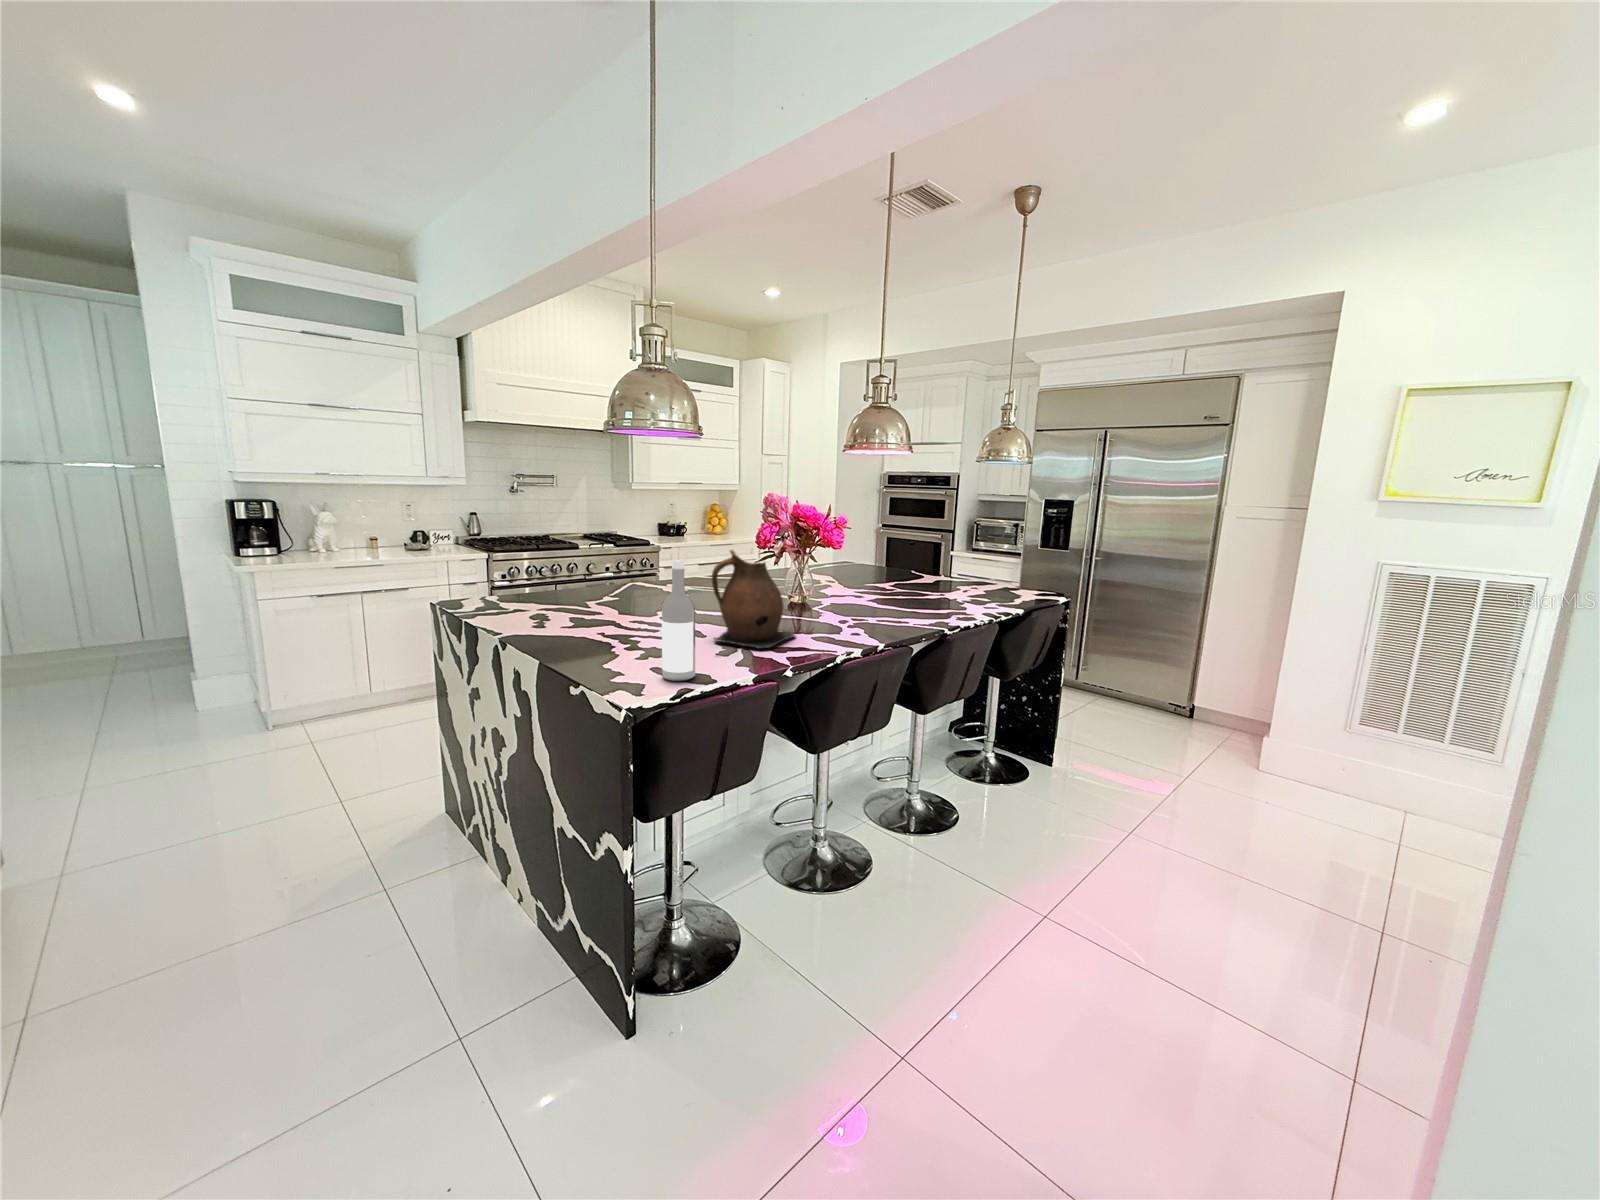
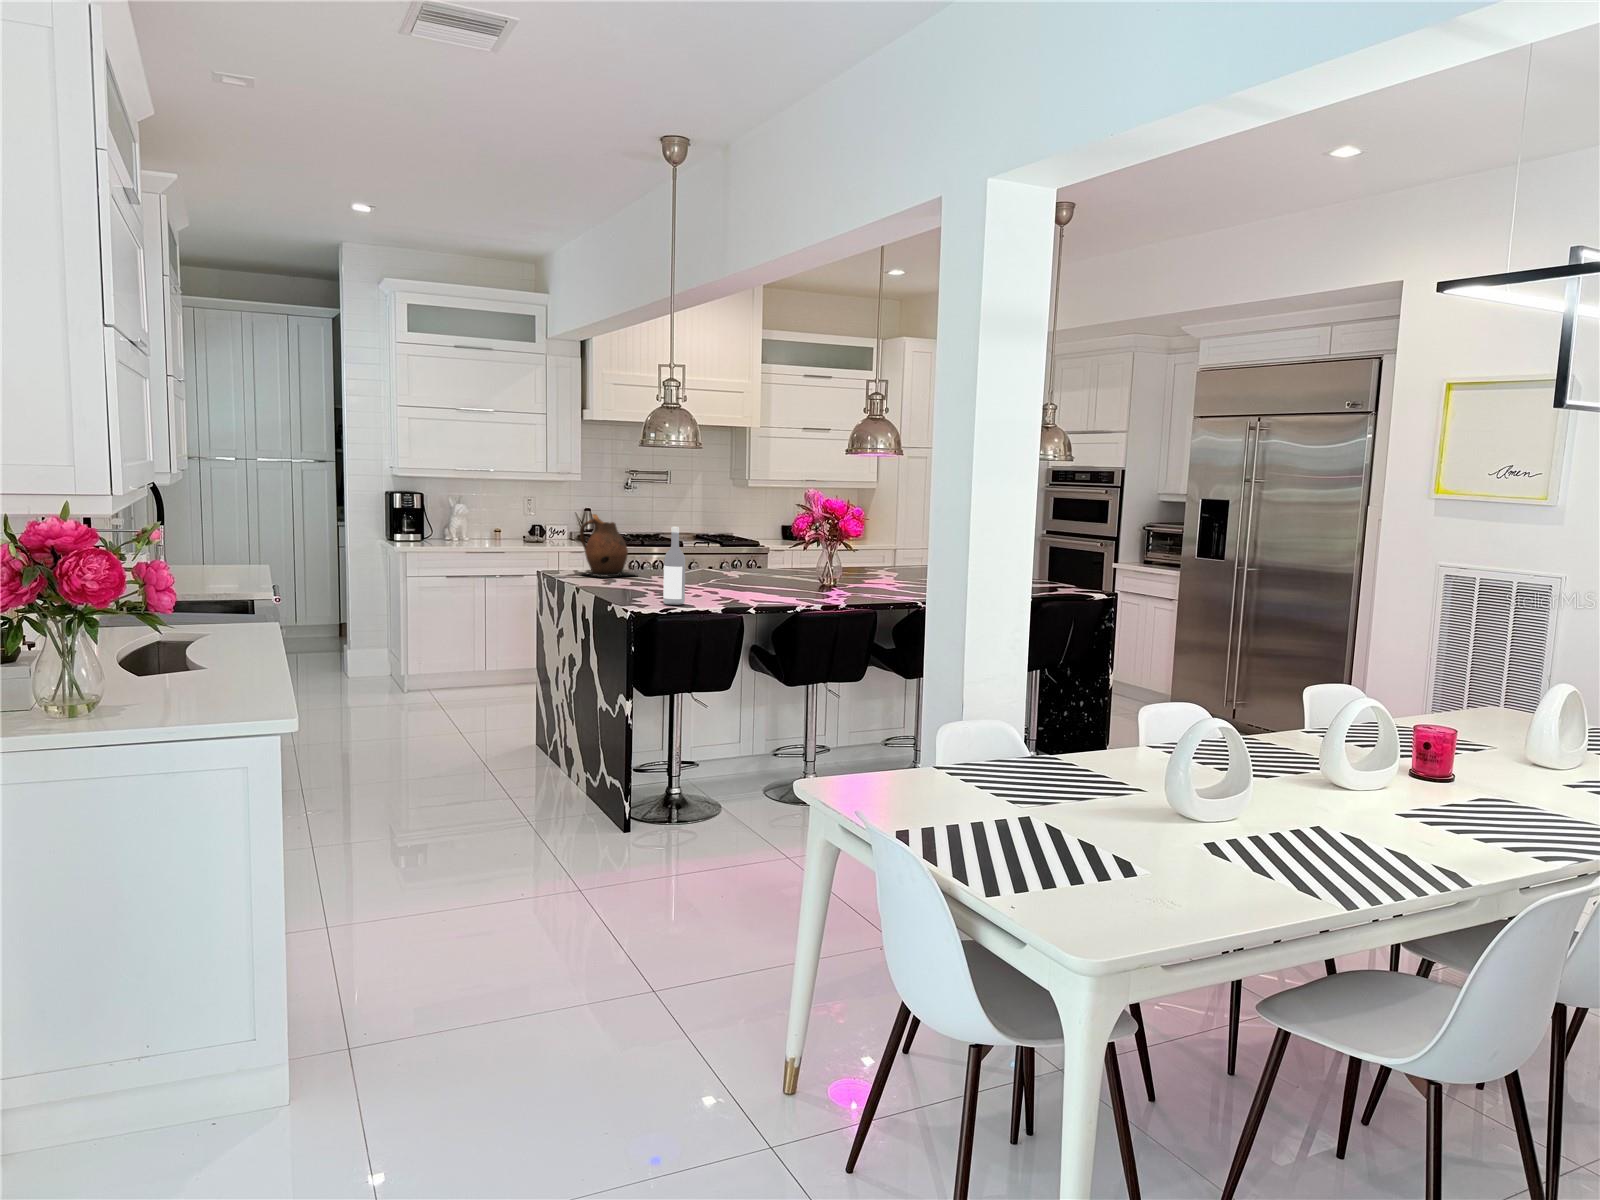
ceramic pitcher: present [712,550,795,649] -> present [580,514,636,577]

